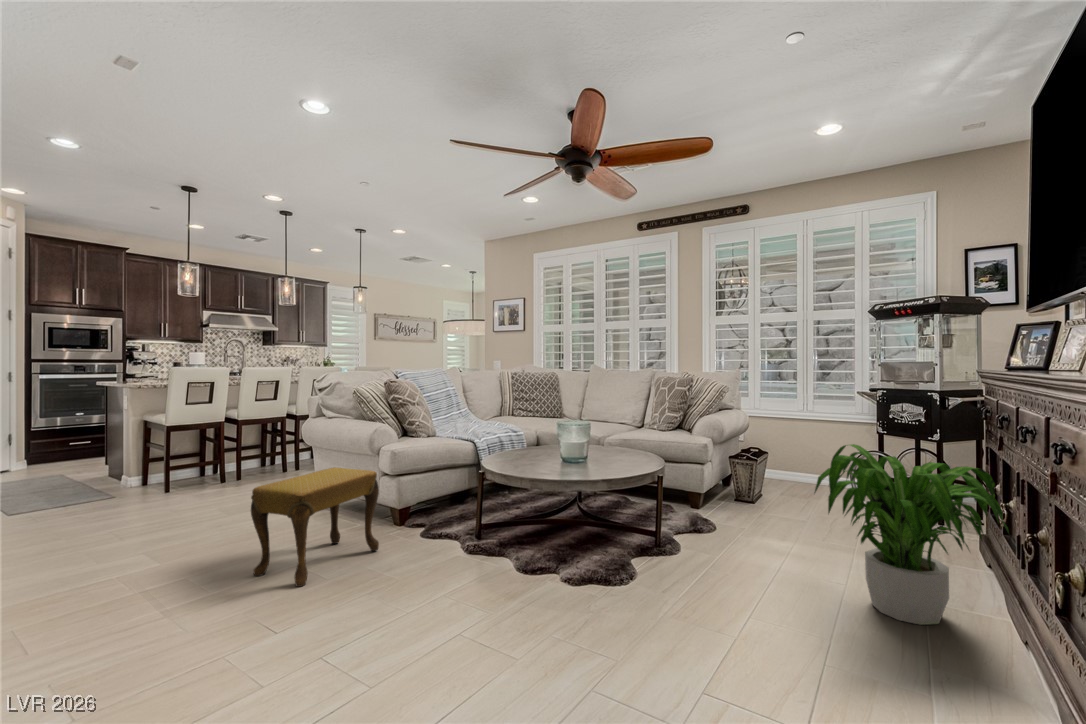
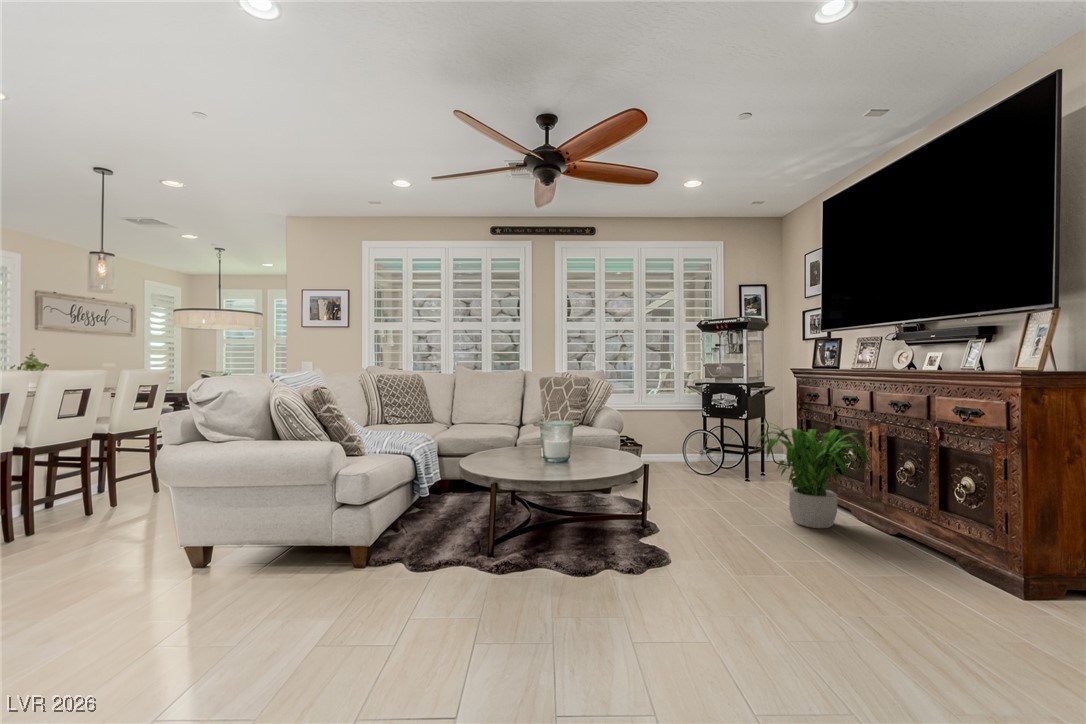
footstool: present [251,467,379,587] -> none [357,496,448,650]

